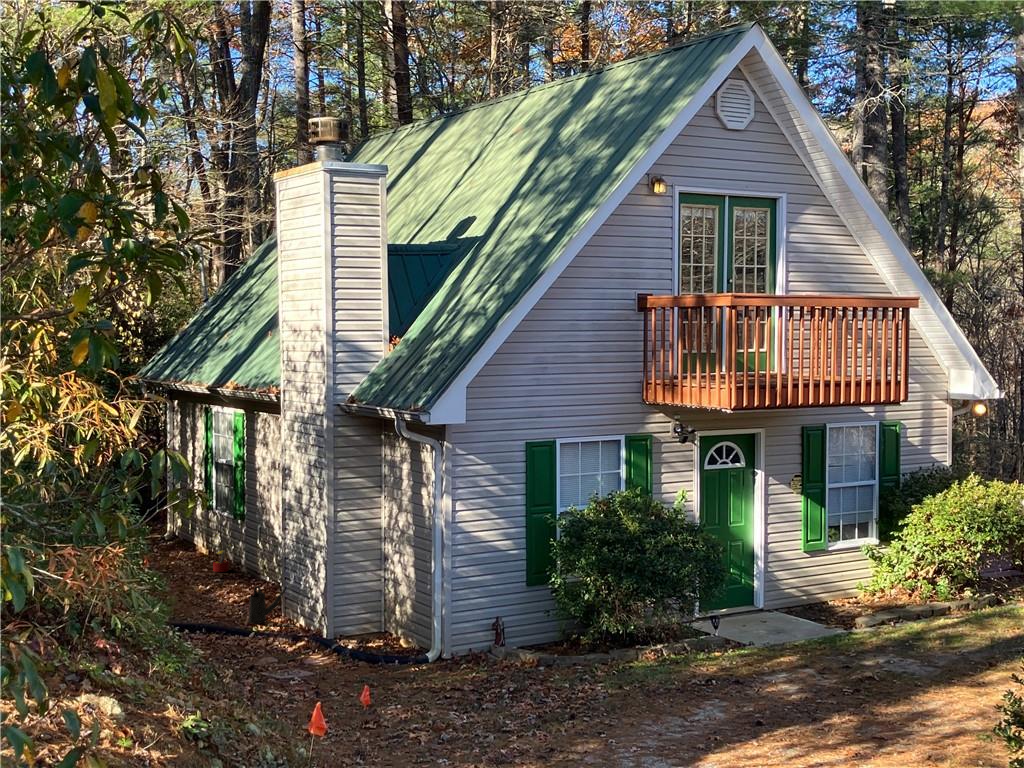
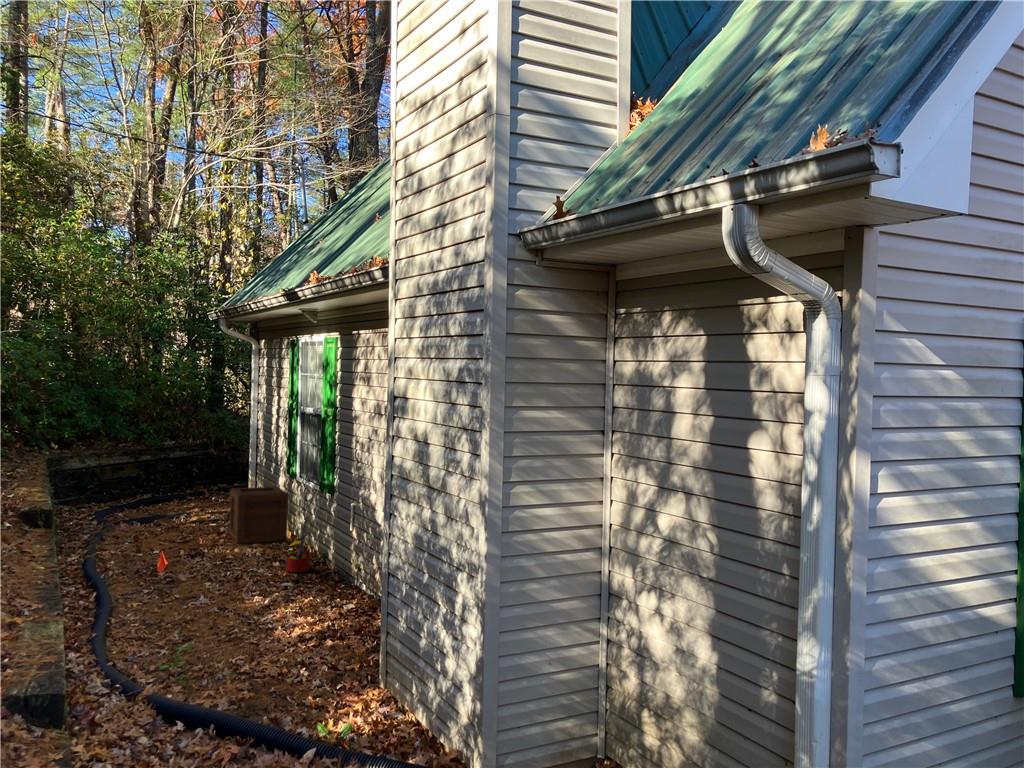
wooden crate: none [162,516,207,558] -> present [229,487,288,544]
watering can: present [243,586,286,624] -> none [299,633,389,716]

